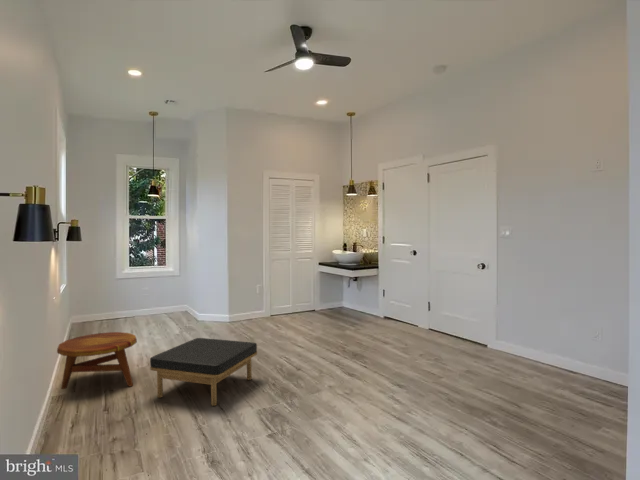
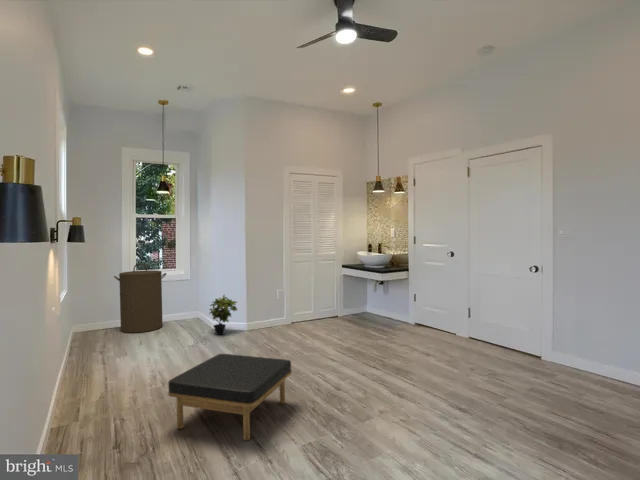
laundry hamper: none [108,260,157,324] -> present [114,263,166,333]
potted plant: none [194,289,221,325] -> present [209,295,237,335]
side table: present [57,332,137,389] -> none [57,347,150,417]

